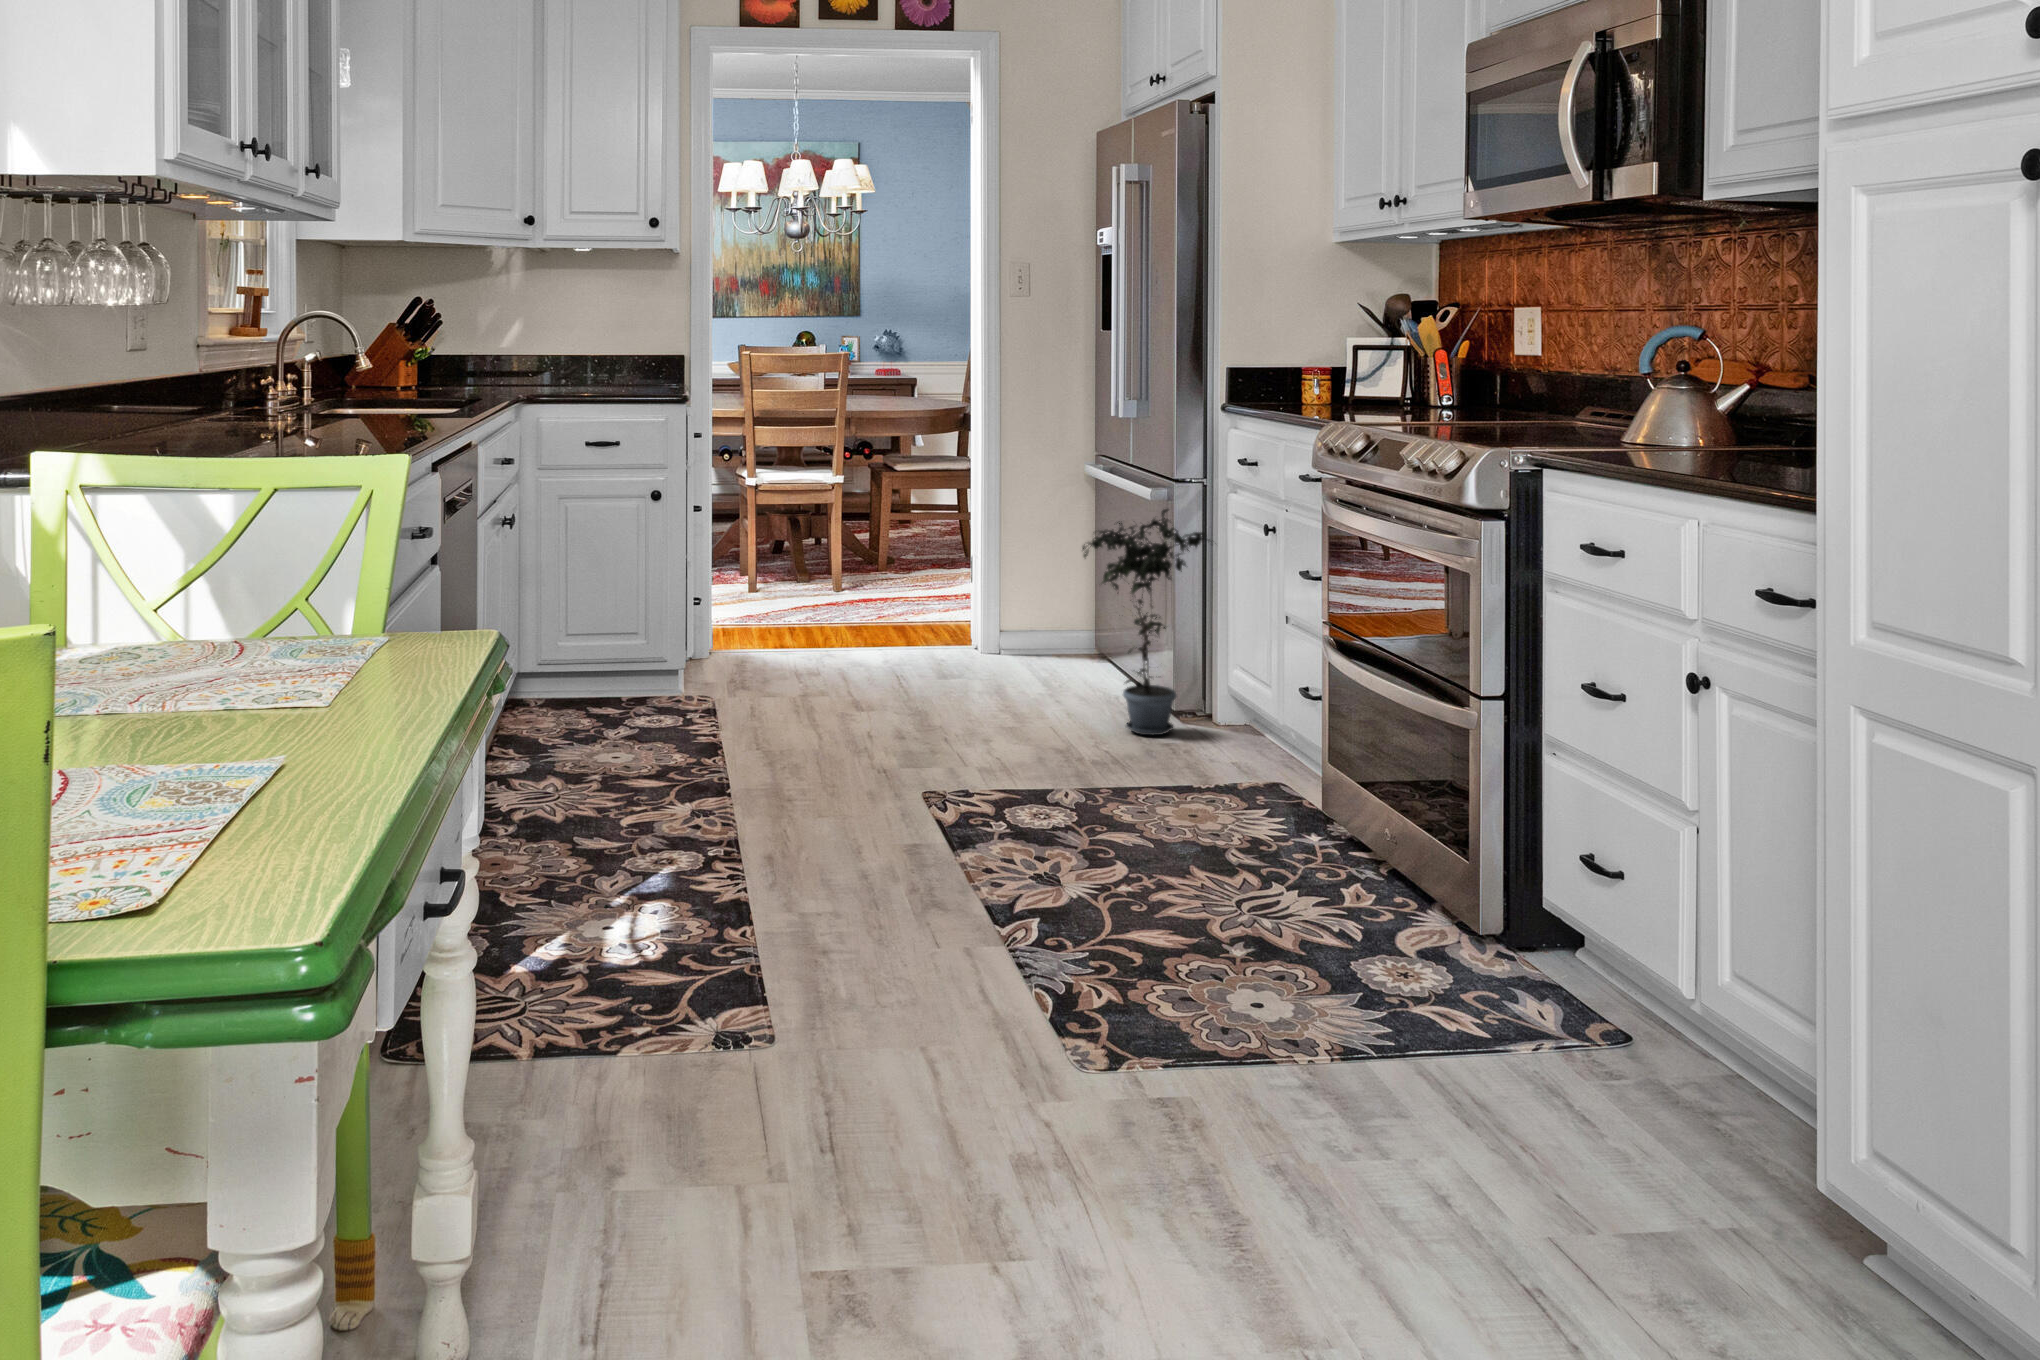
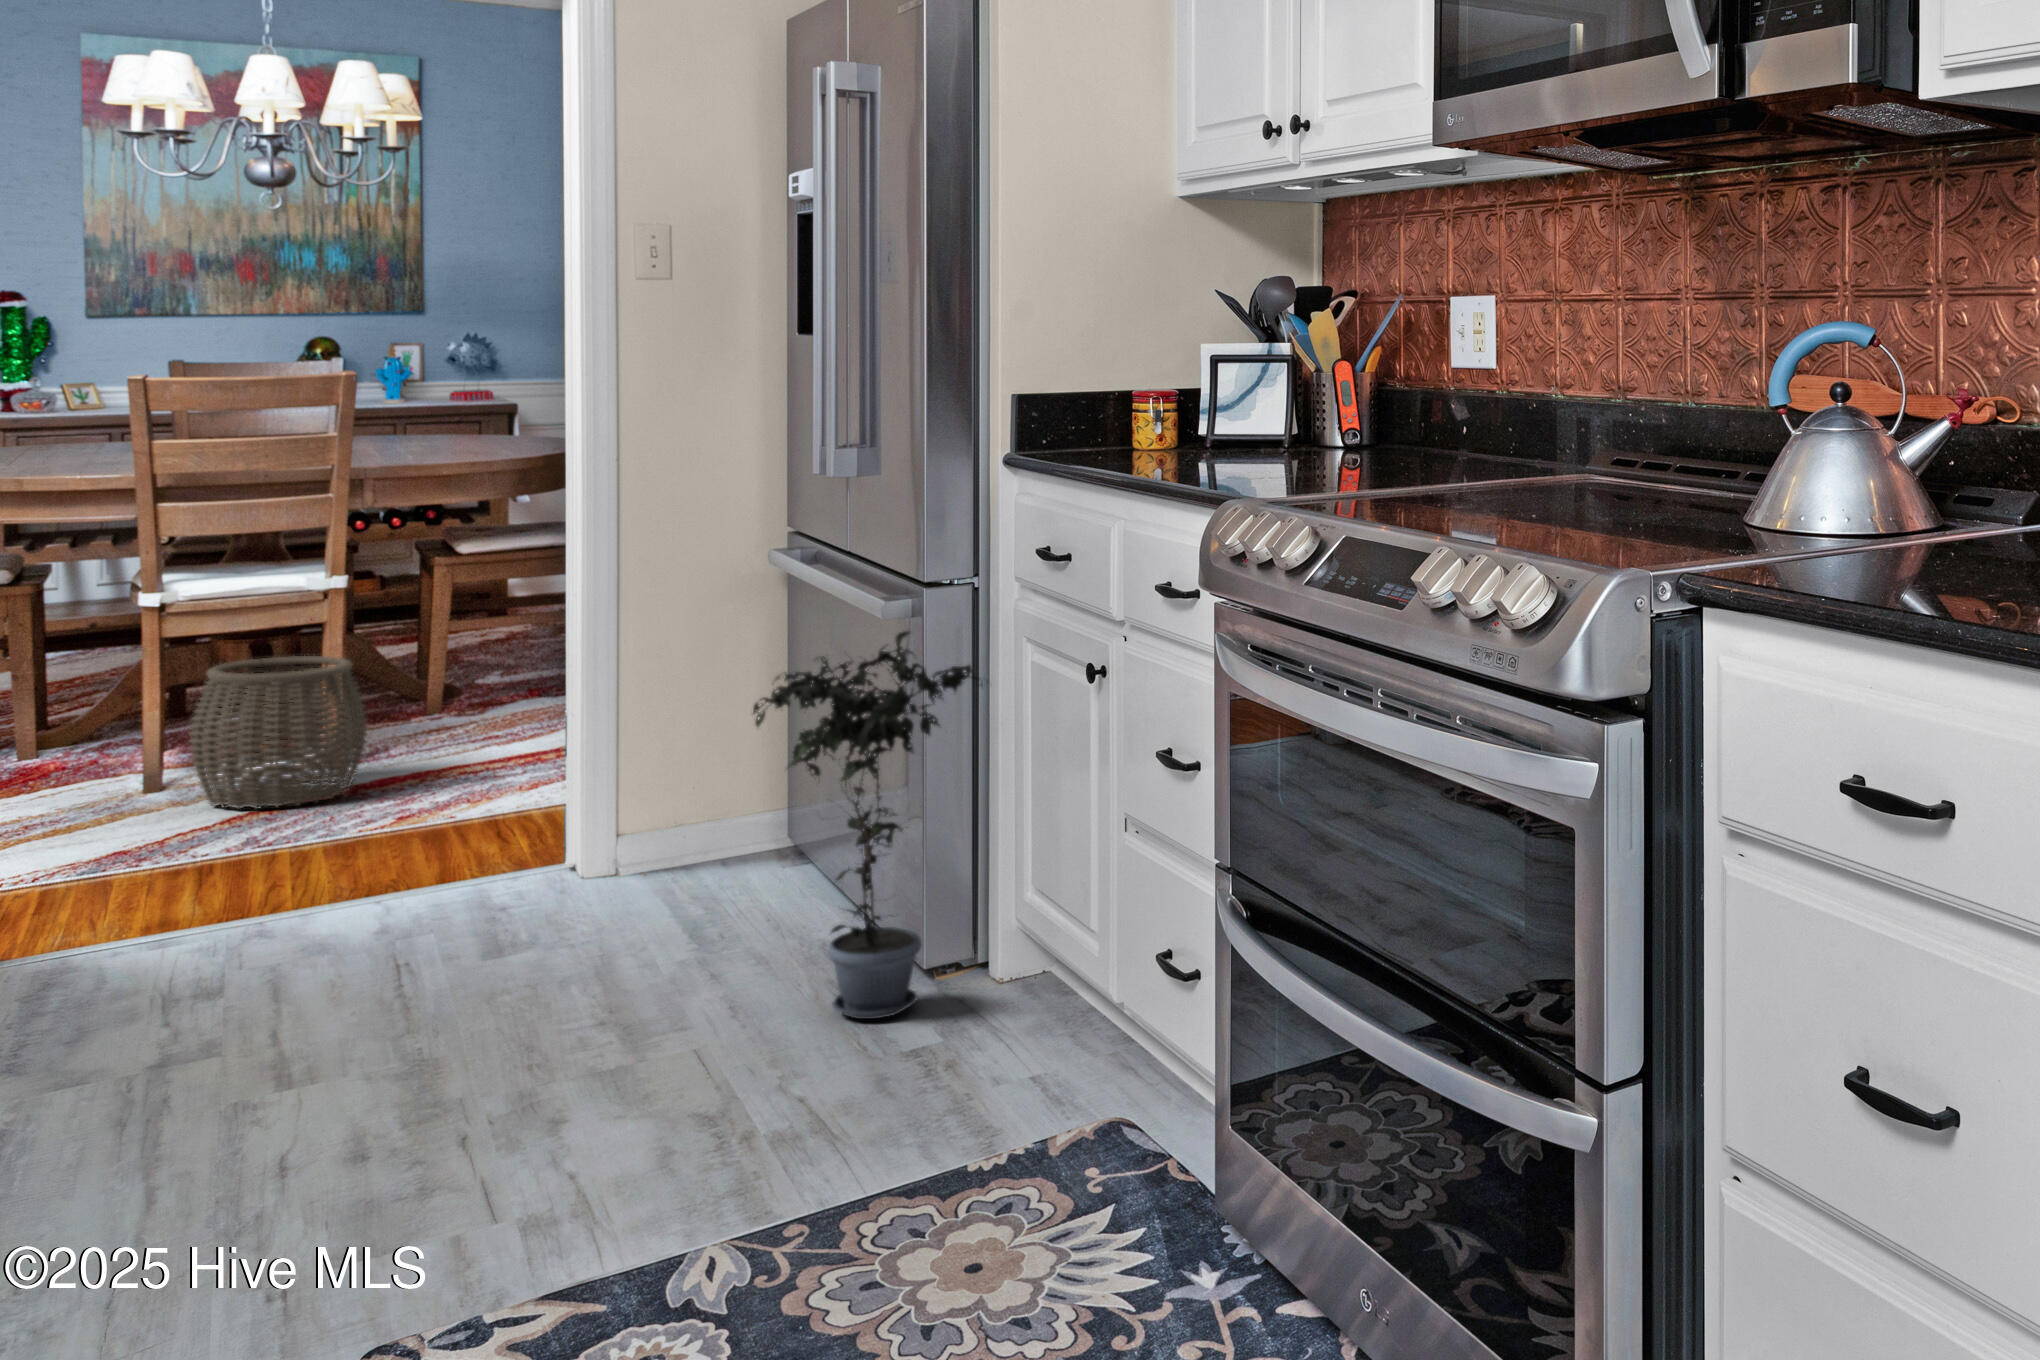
woven basket: none [762,524,854,611] -> present [190,656,368,809]

